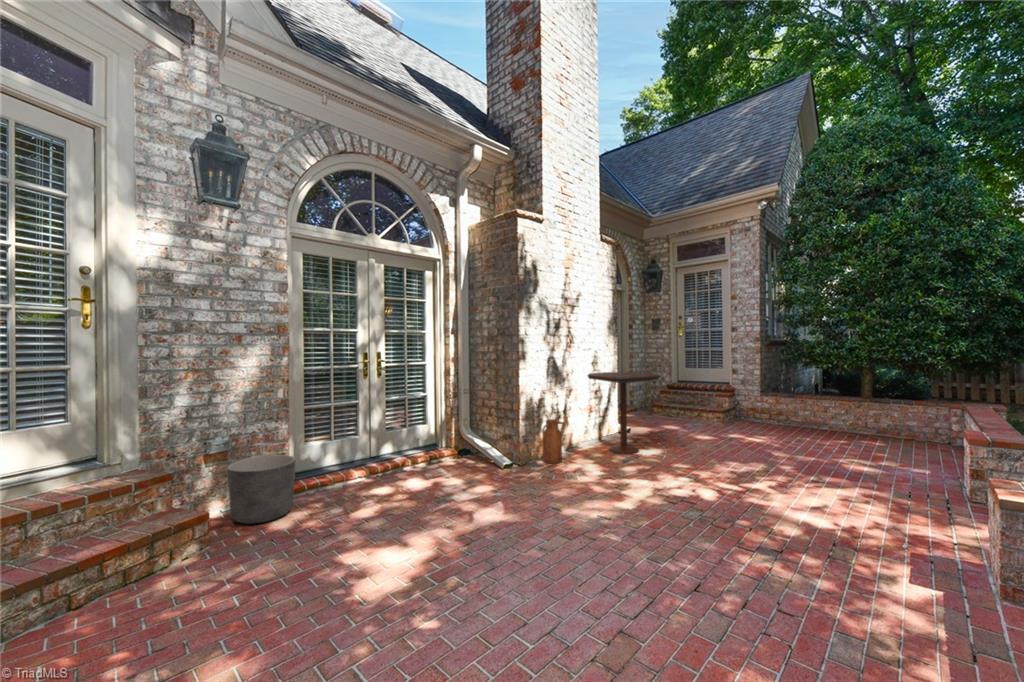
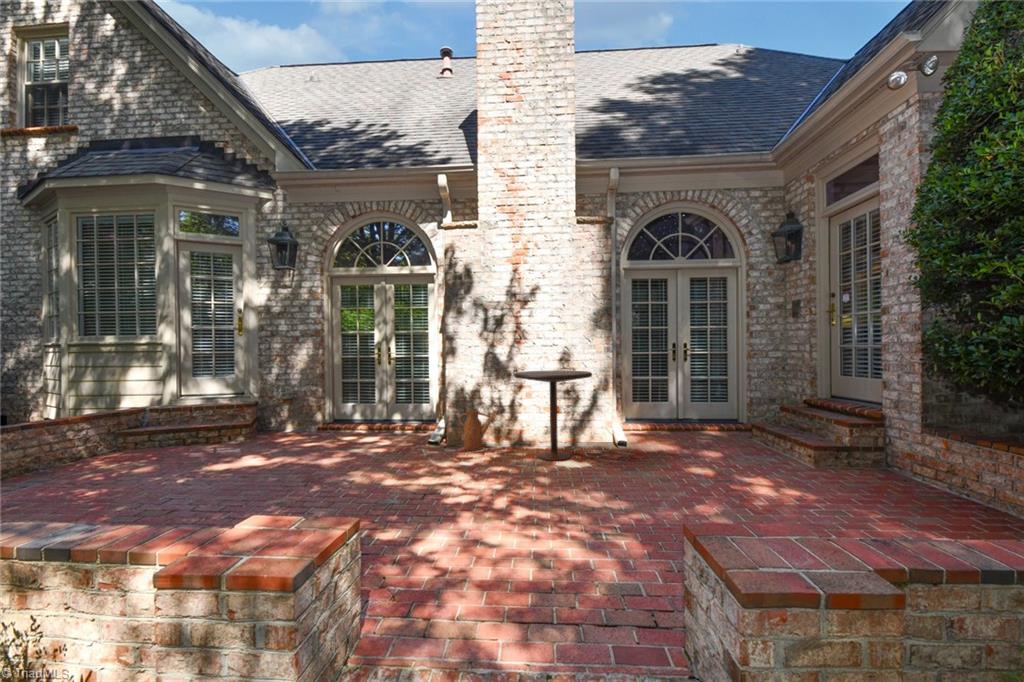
planter: present [228,455,295,524] -> none [275,405,311,438]

